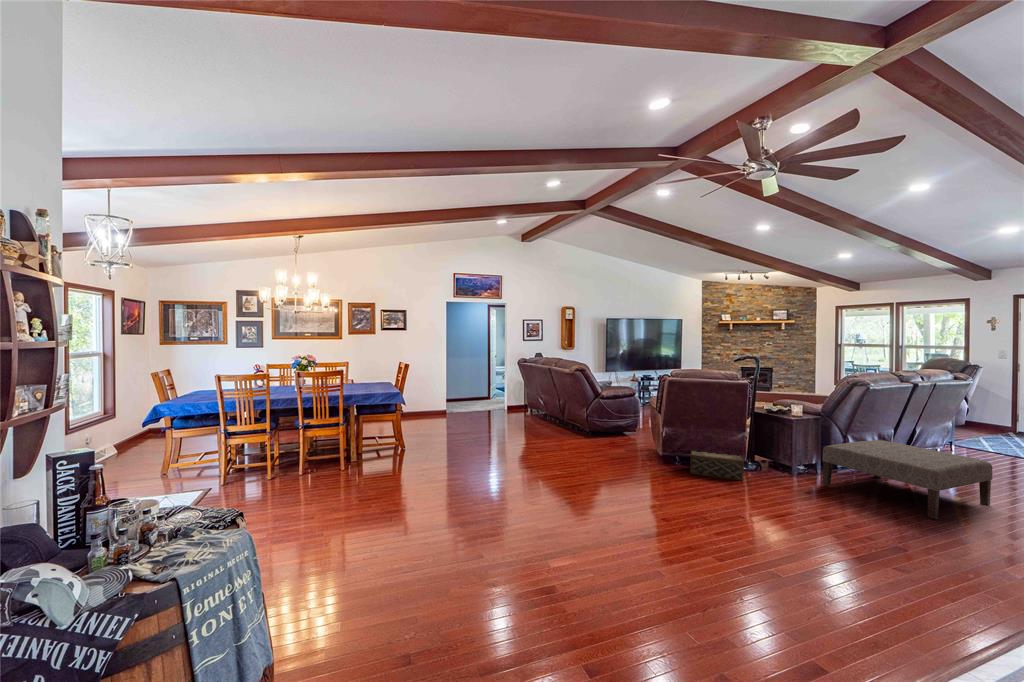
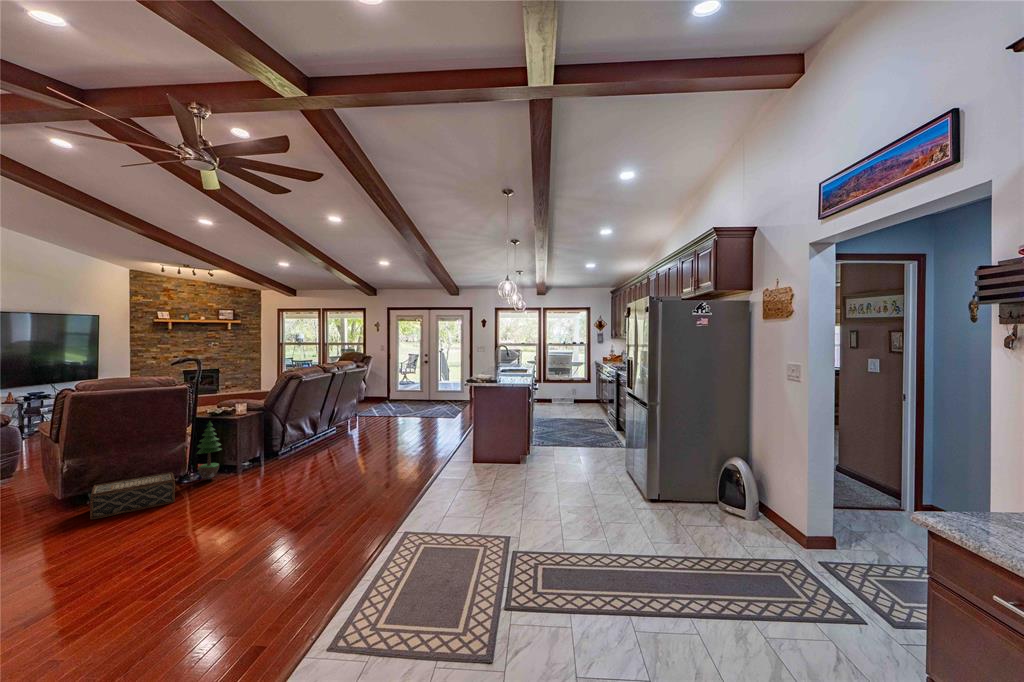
potted tree: none [758,416,781,471] -> present [197,422,221,479]
ottoman: present [822,440,992,519] -> none [264,422,380,477]

